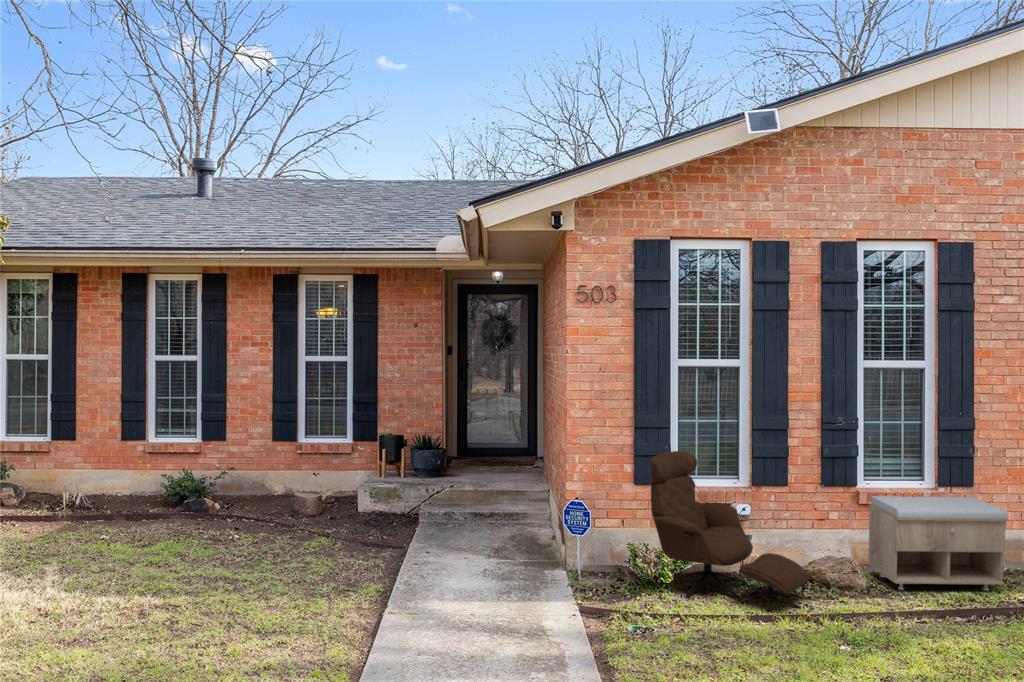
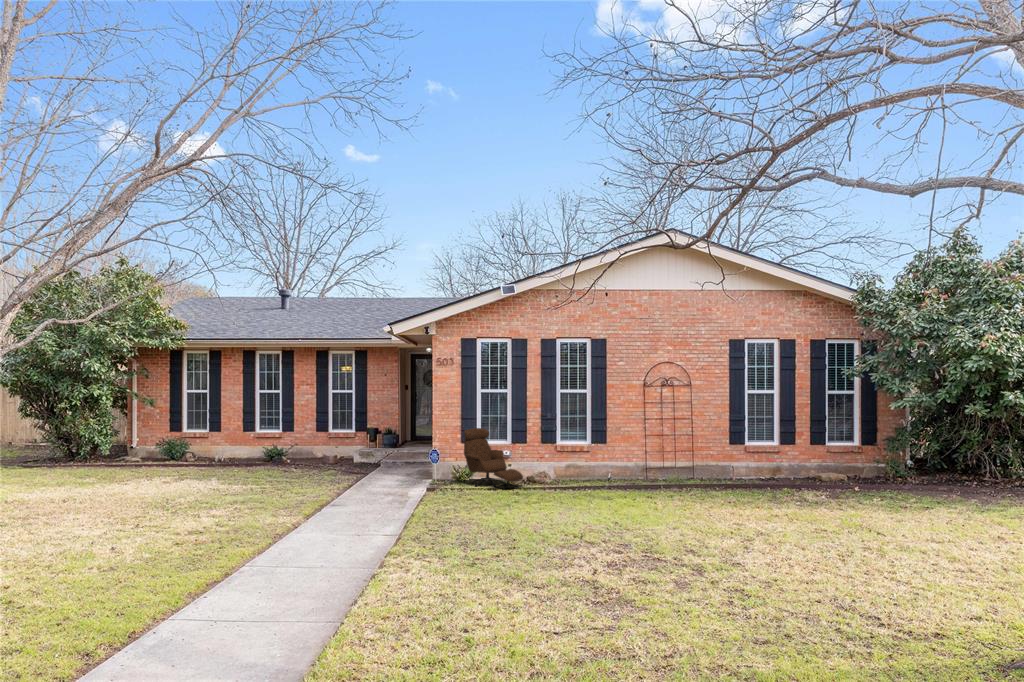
storage bench: present [868,496,1008,591] -> none [562,447,609,485]

